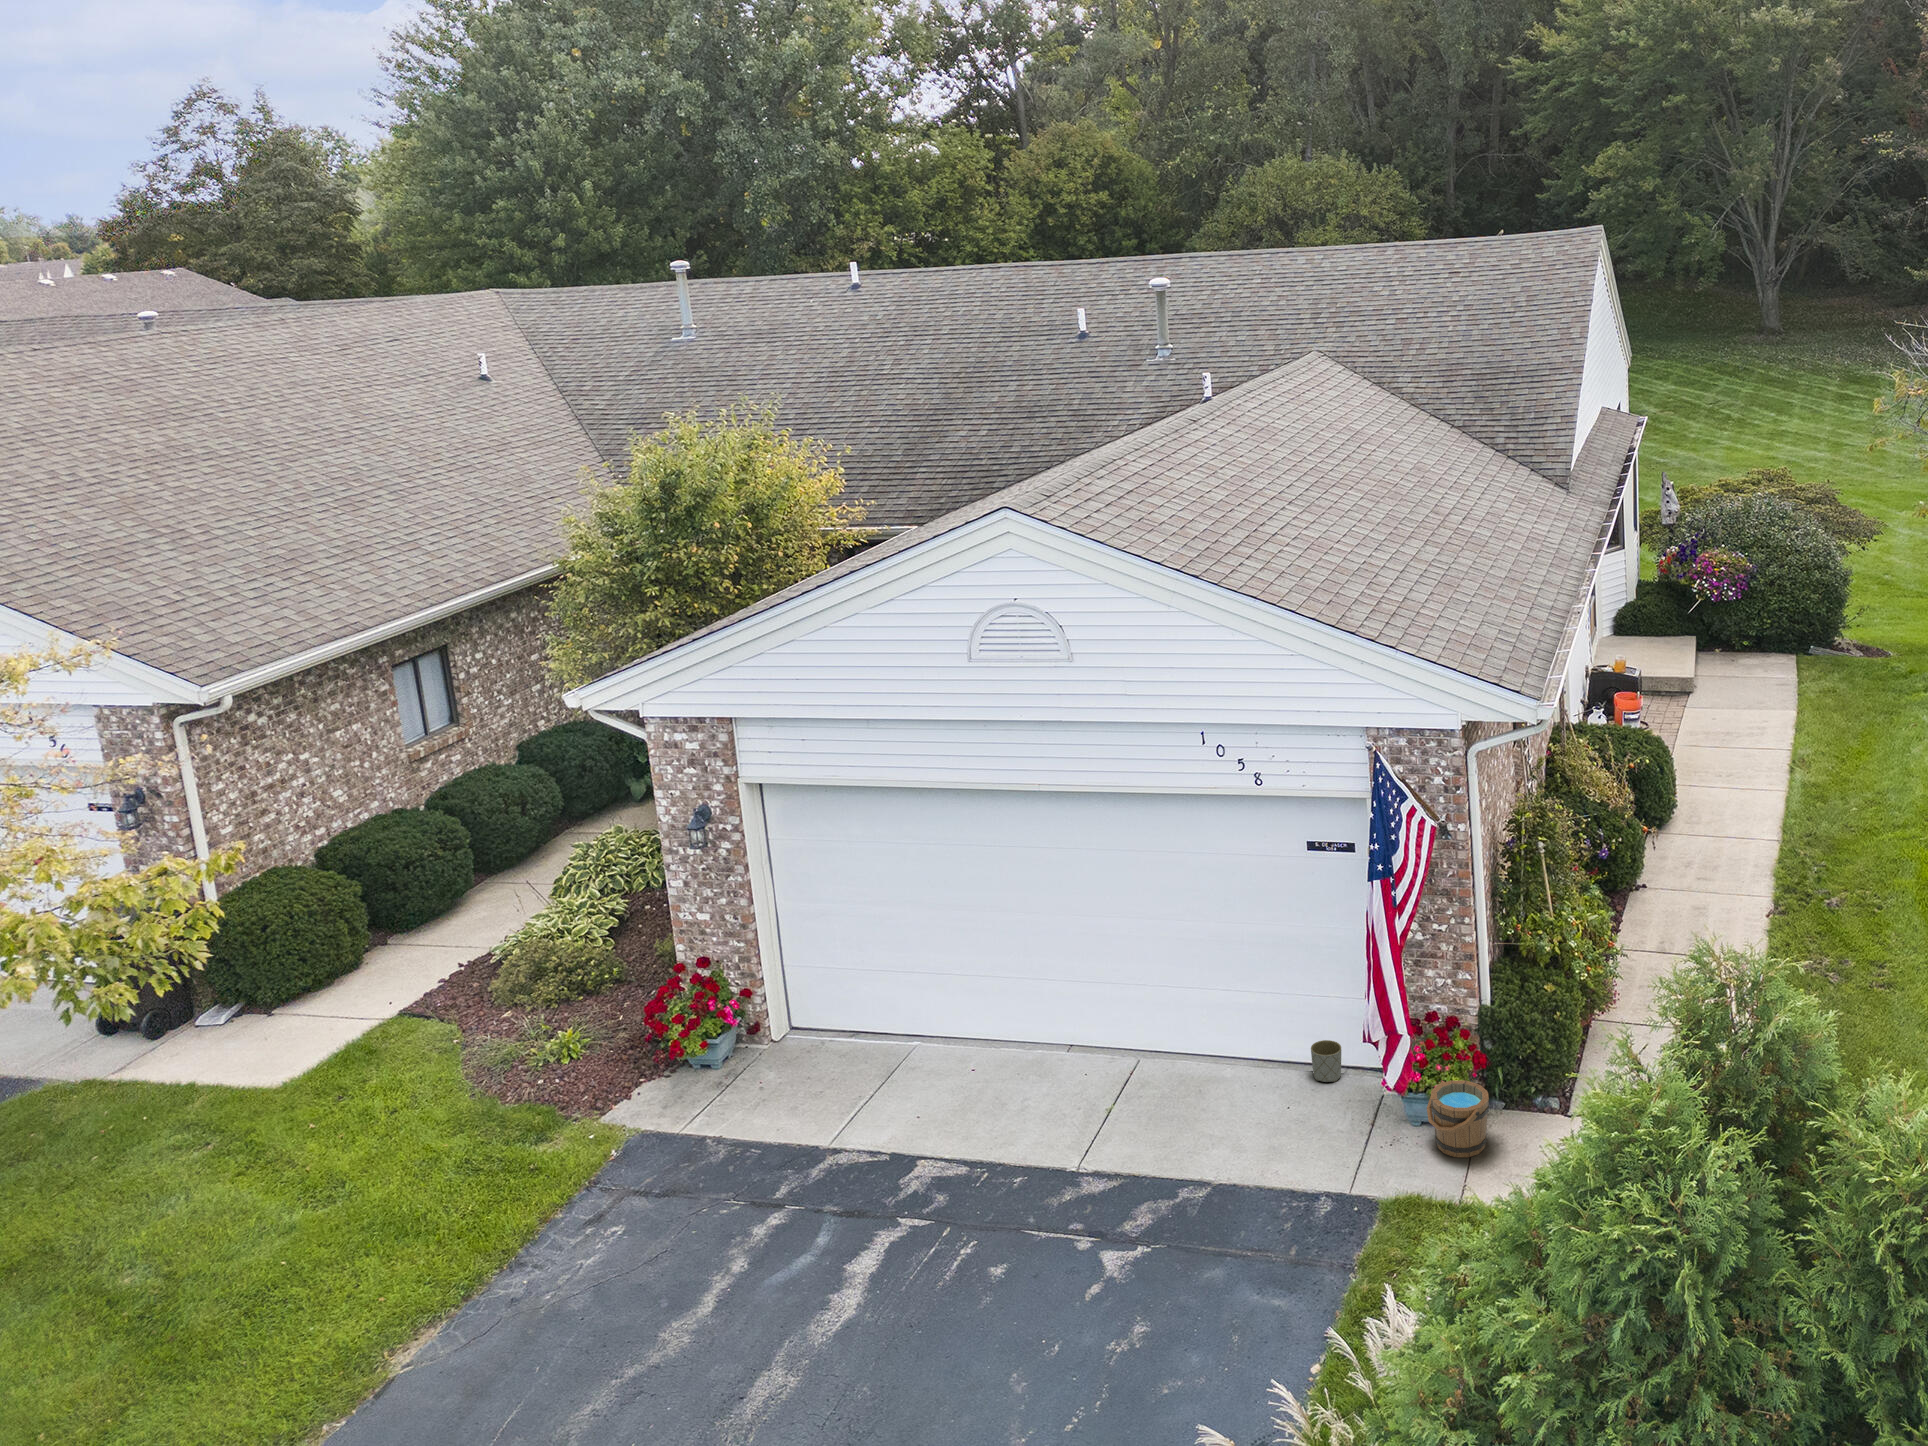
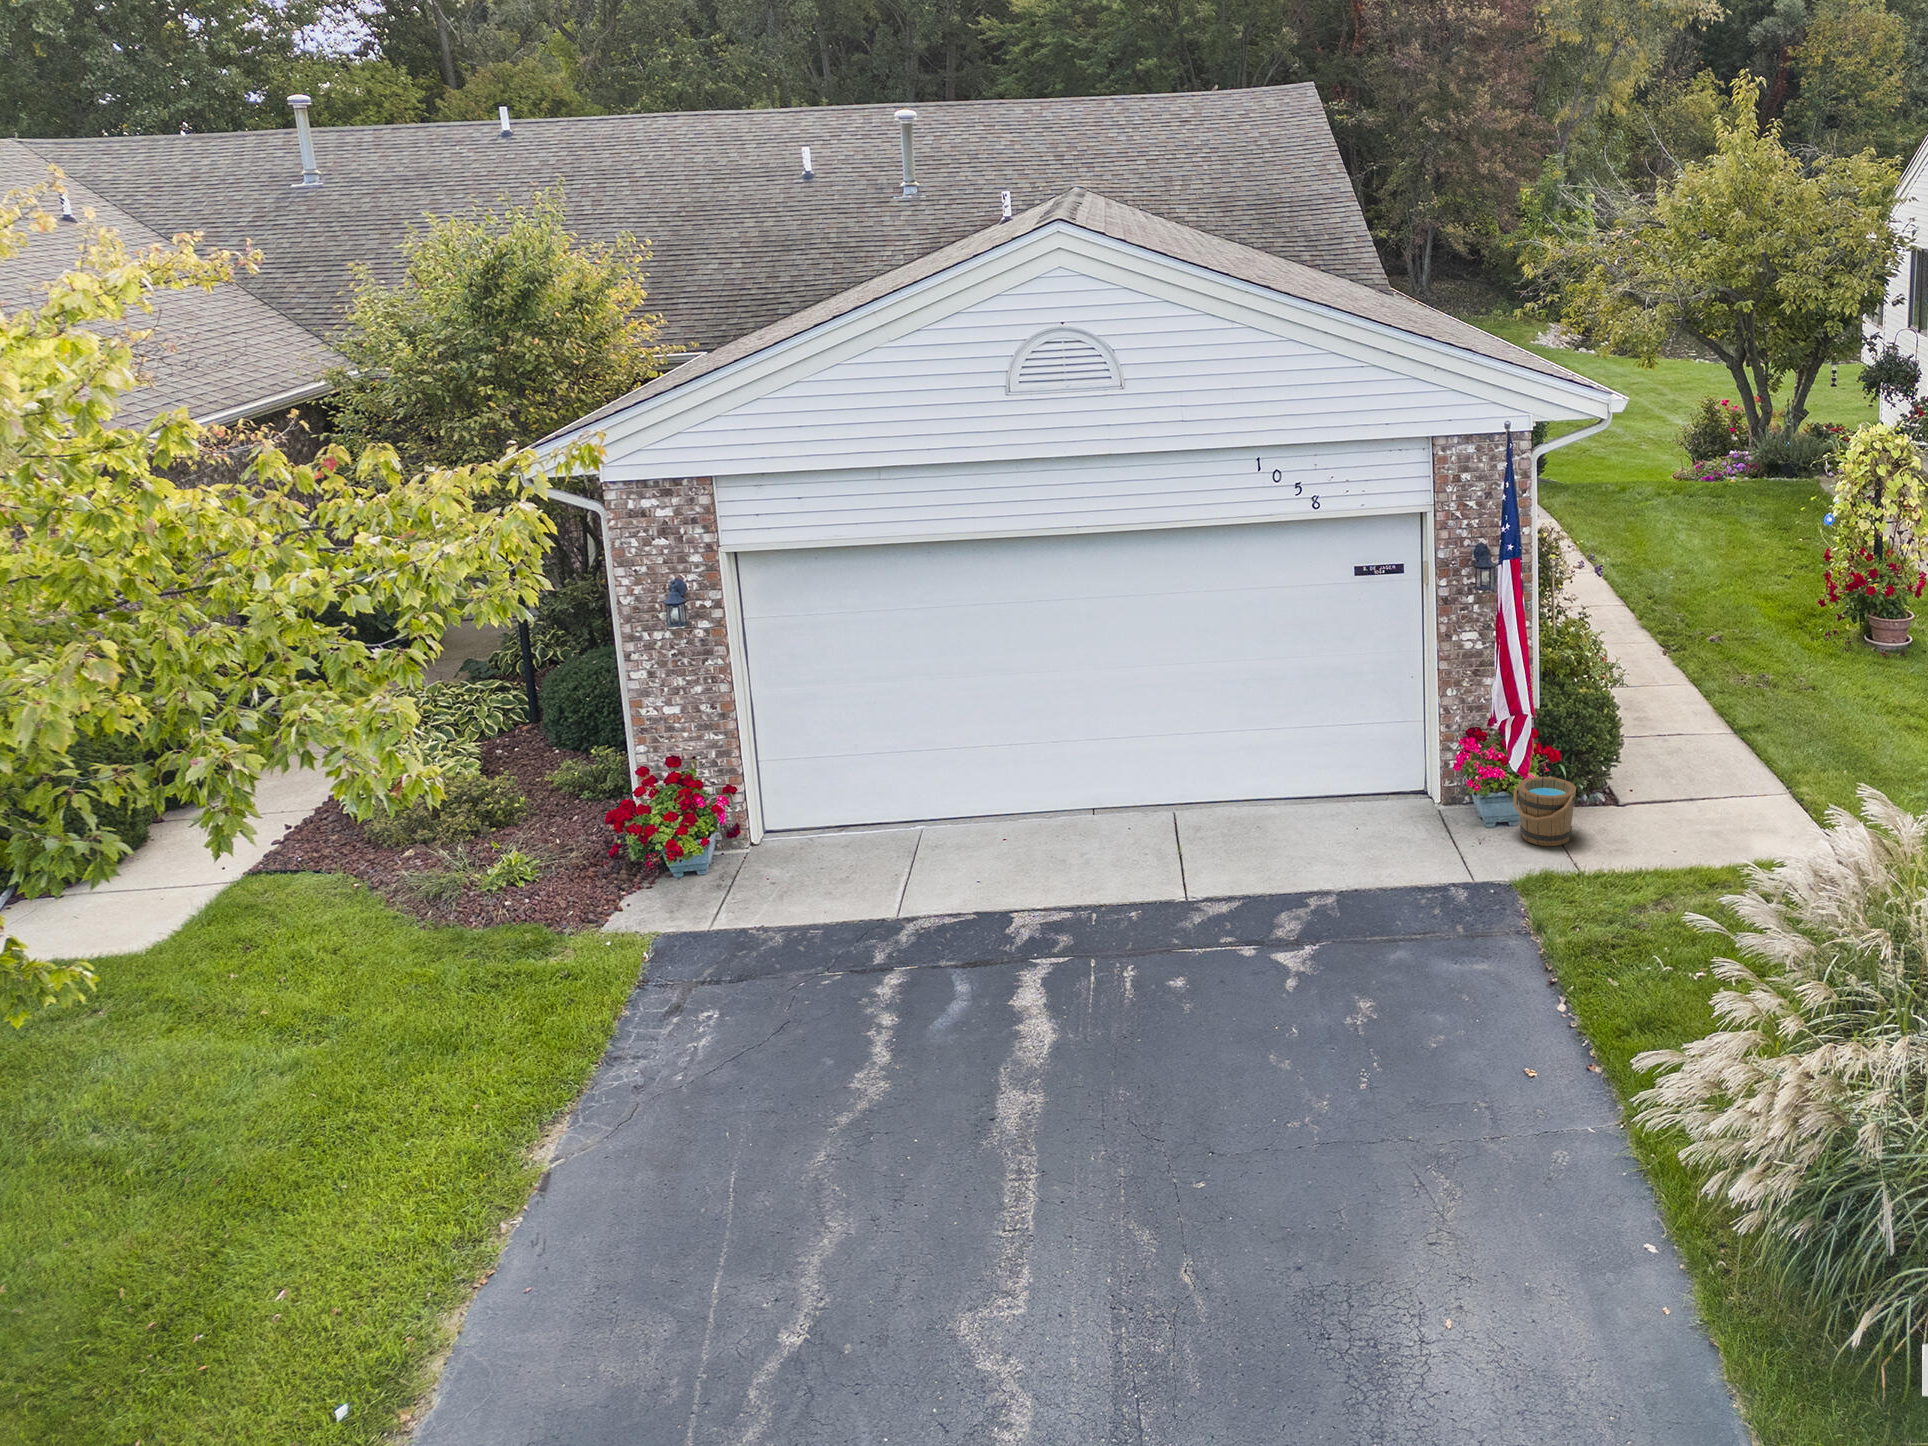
planter: present [1311,1040,1341,1082] -> none [1361,768,1392,808]

